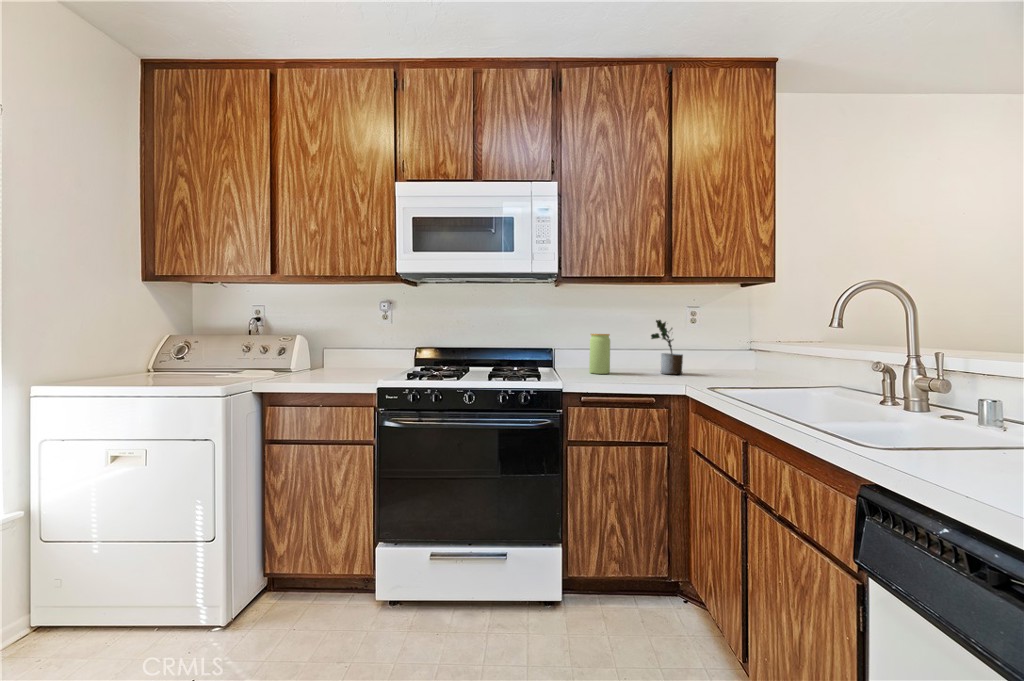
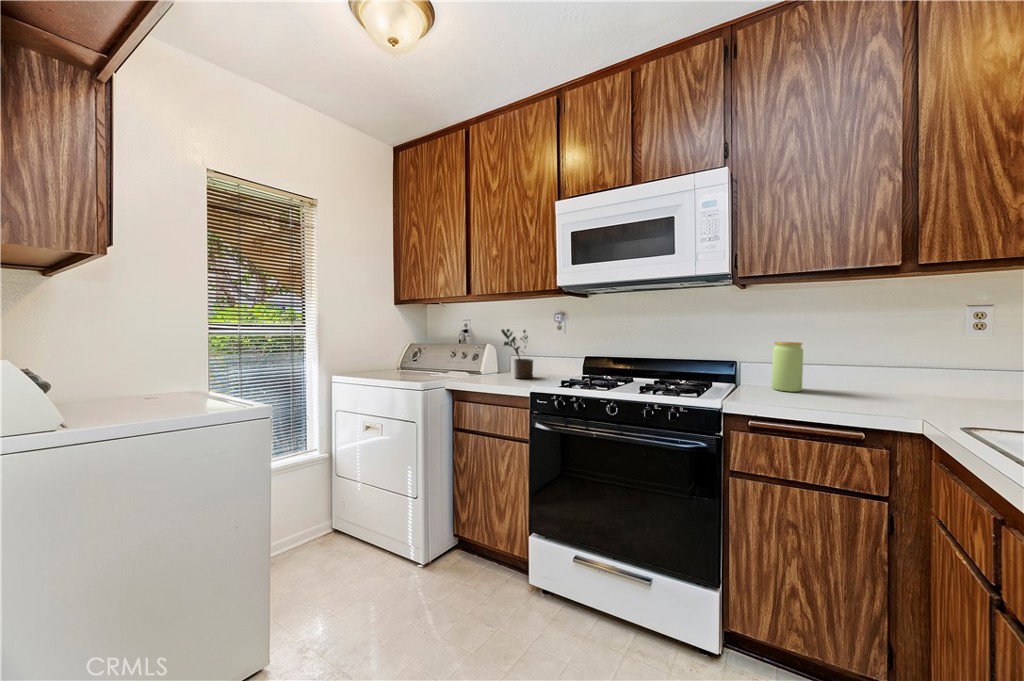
potted plant: present [651,320,683,374] -> present [501,329,533,379]

